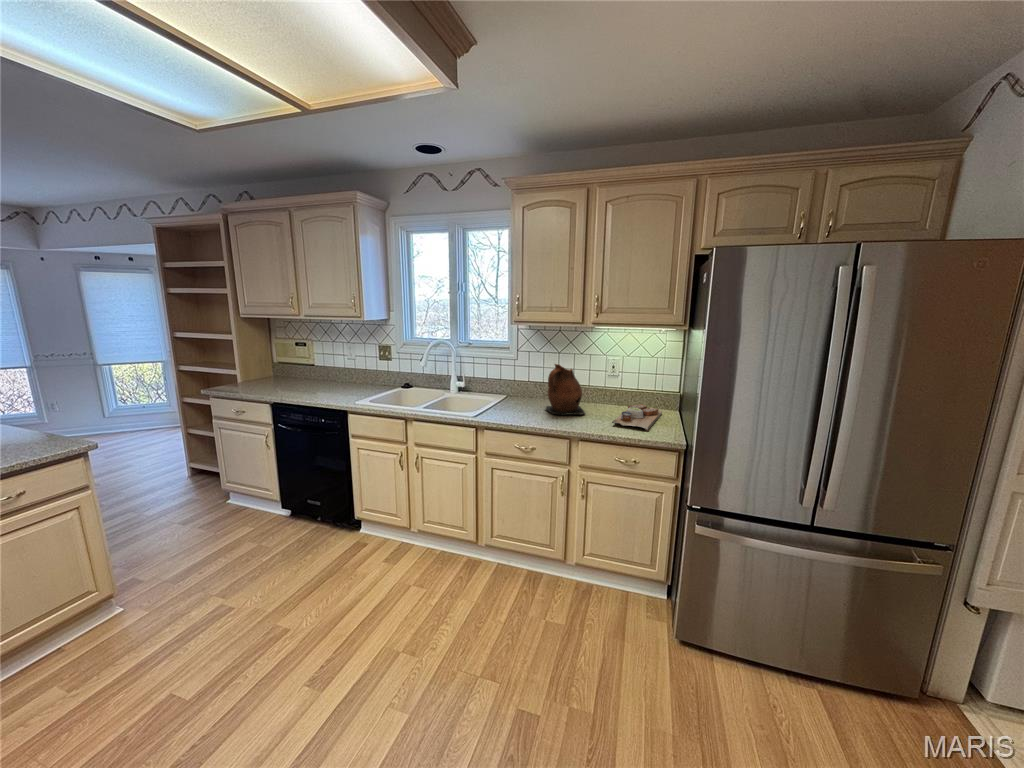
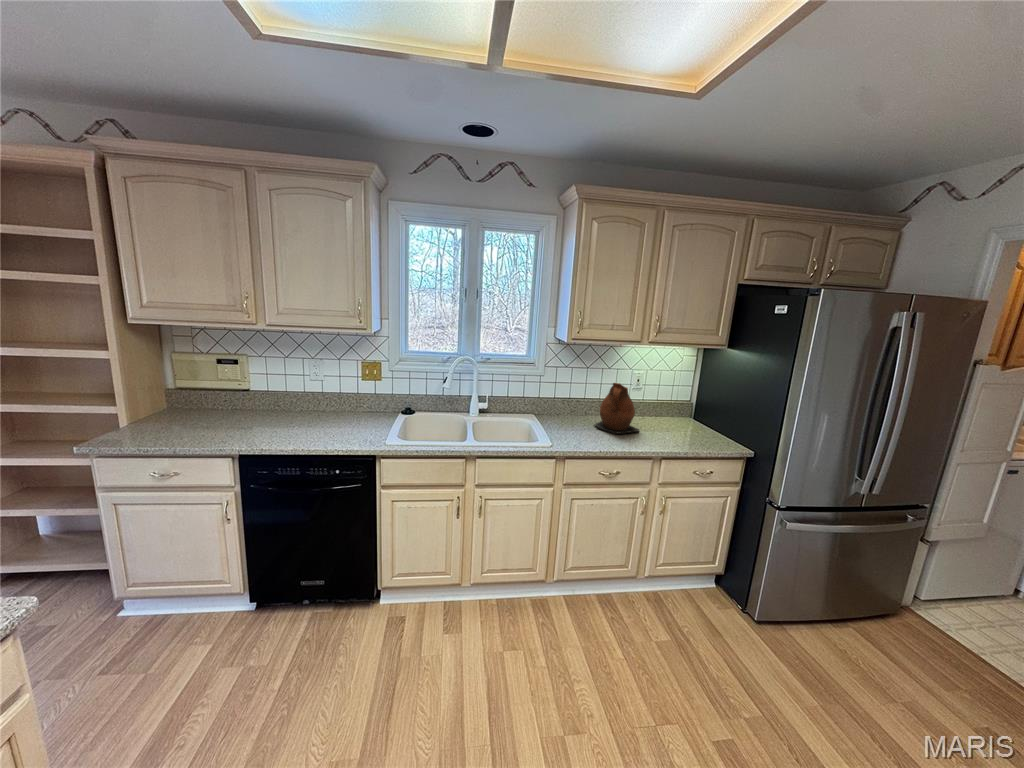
cutting board: present [612,404,662,431] -> none [659,414,714,444]

